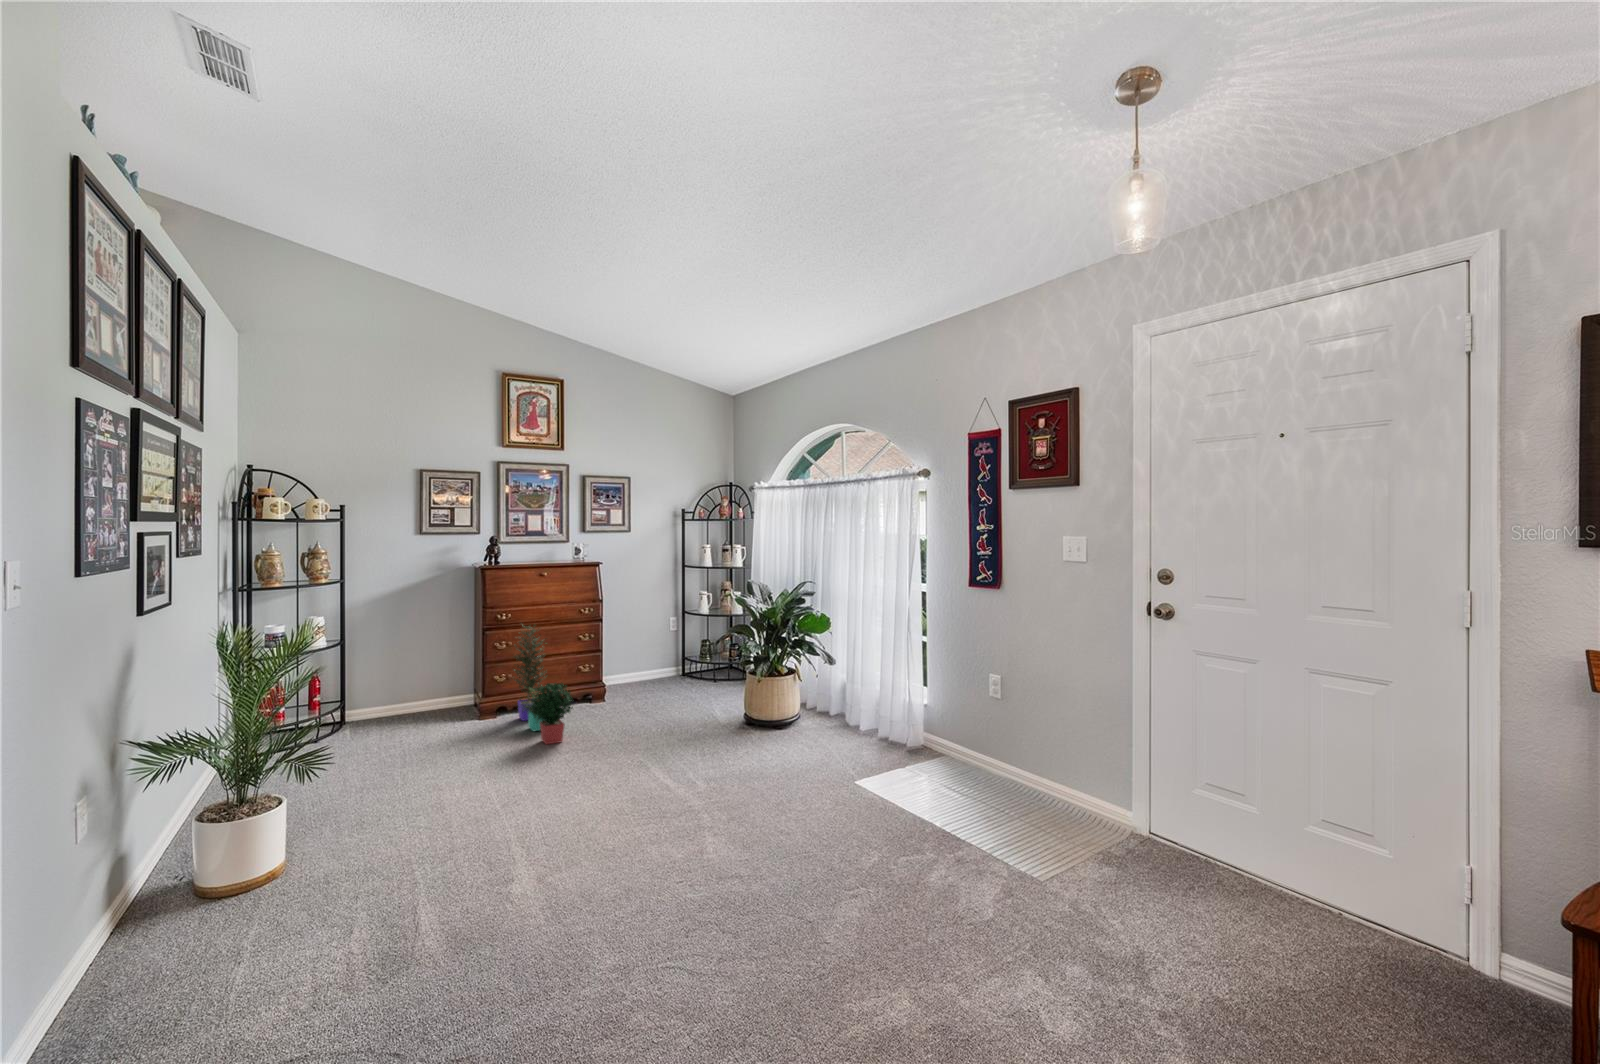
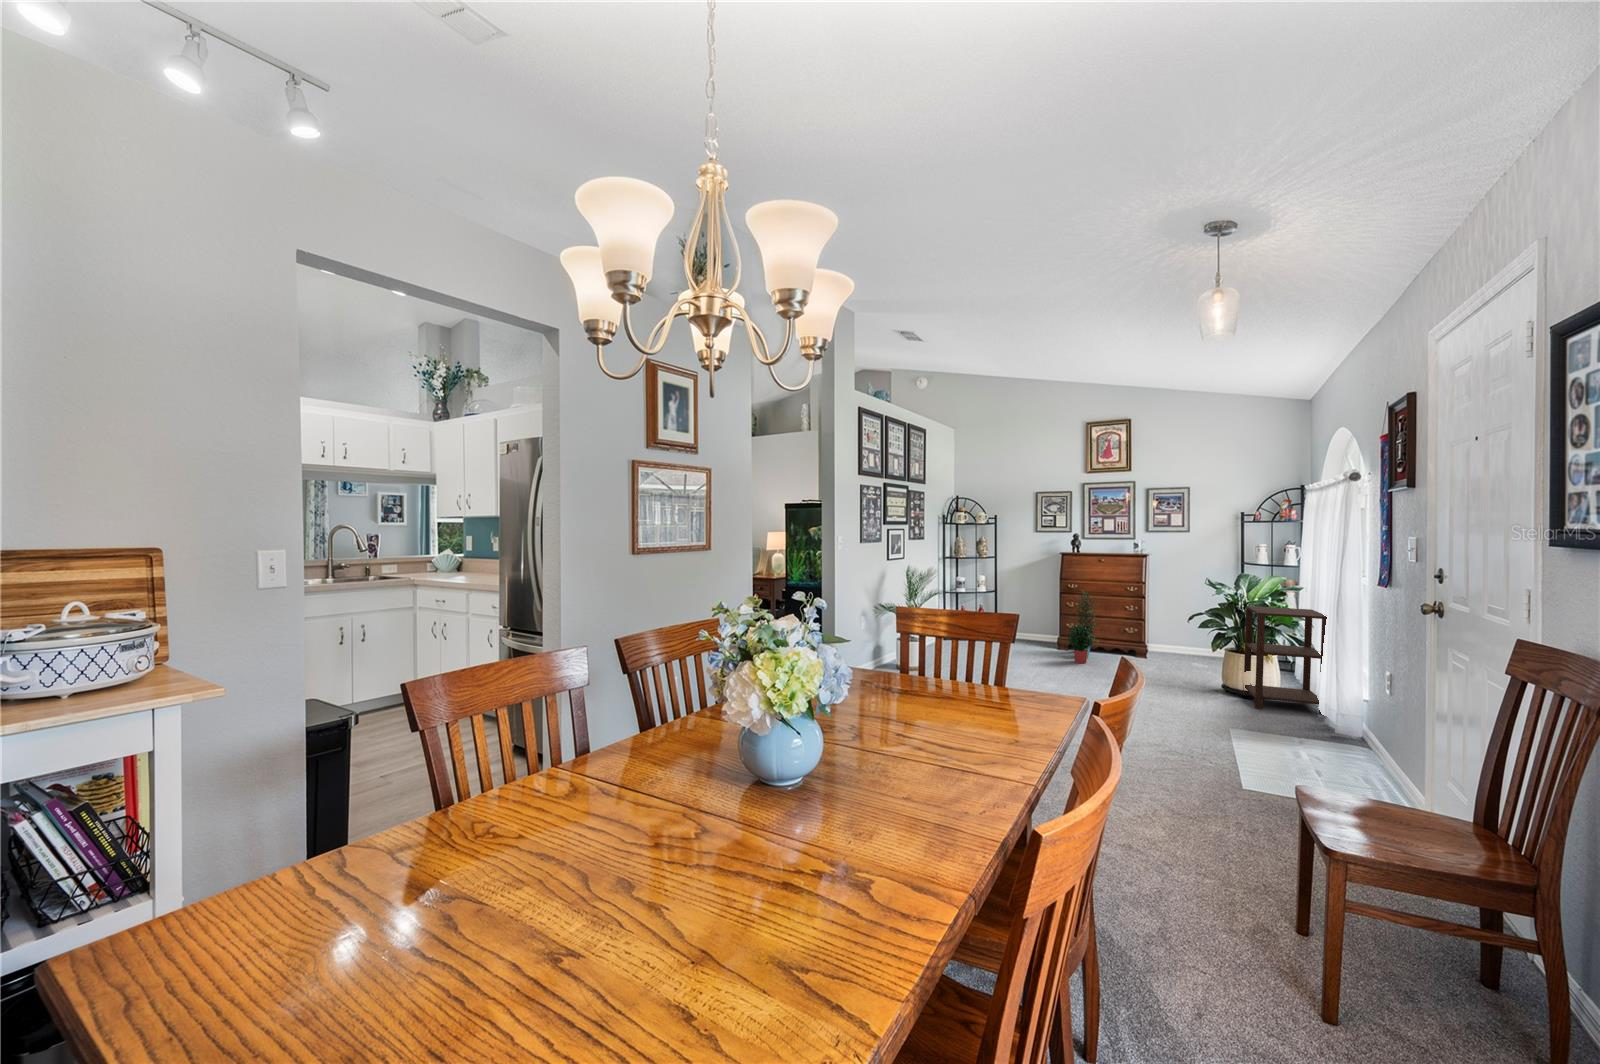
side table: none [797,622,898,759] -> present [1243,606,1327,715]

